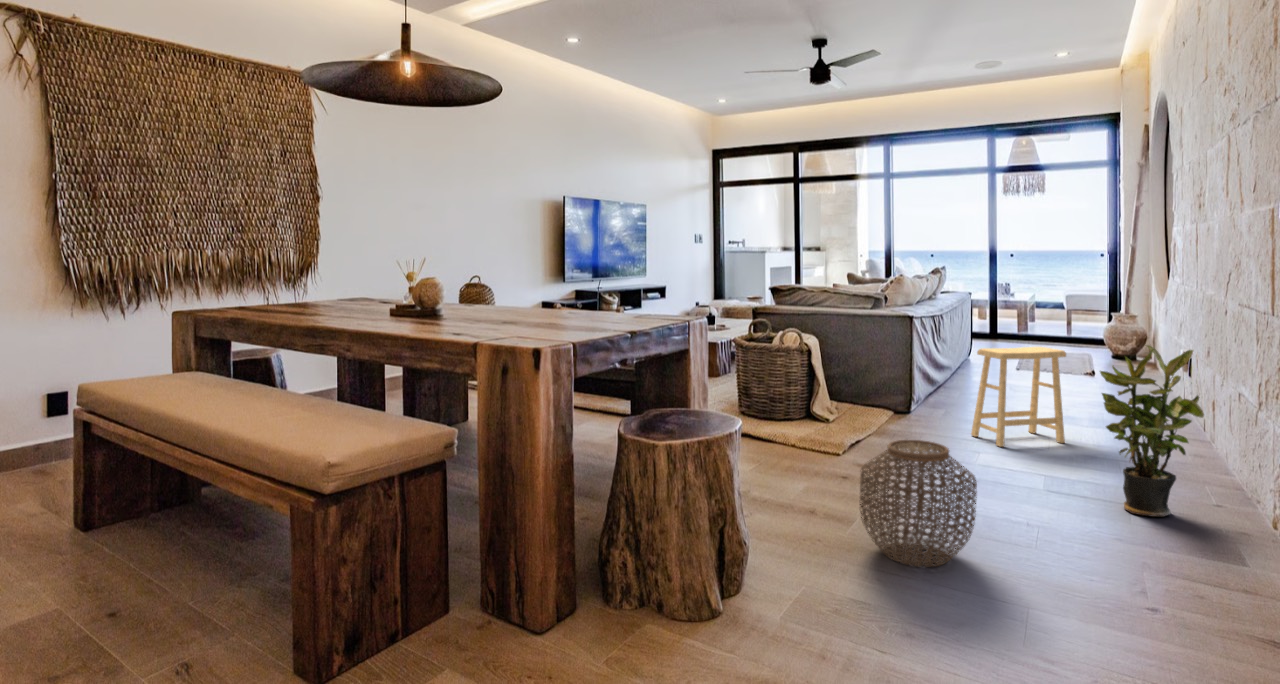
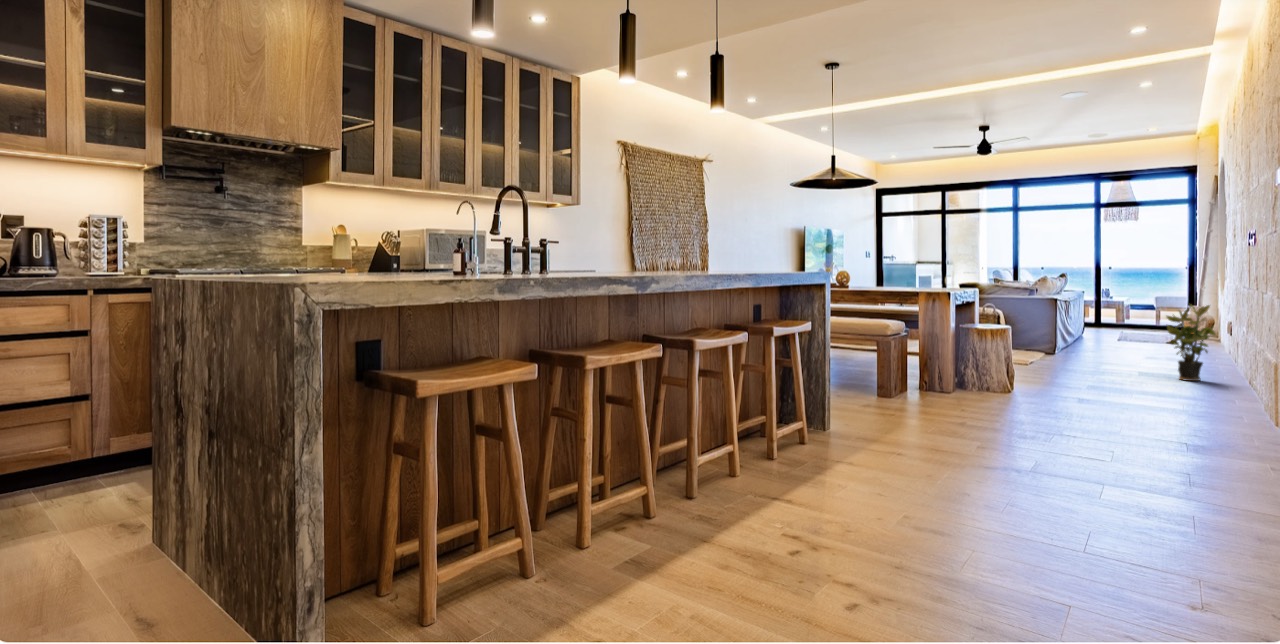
footstool: present [971,347,1066,447] -> none [1096,313,1151,365]
woven basket: present [860,440,977,567] -> none [1055,339,1109,388]

